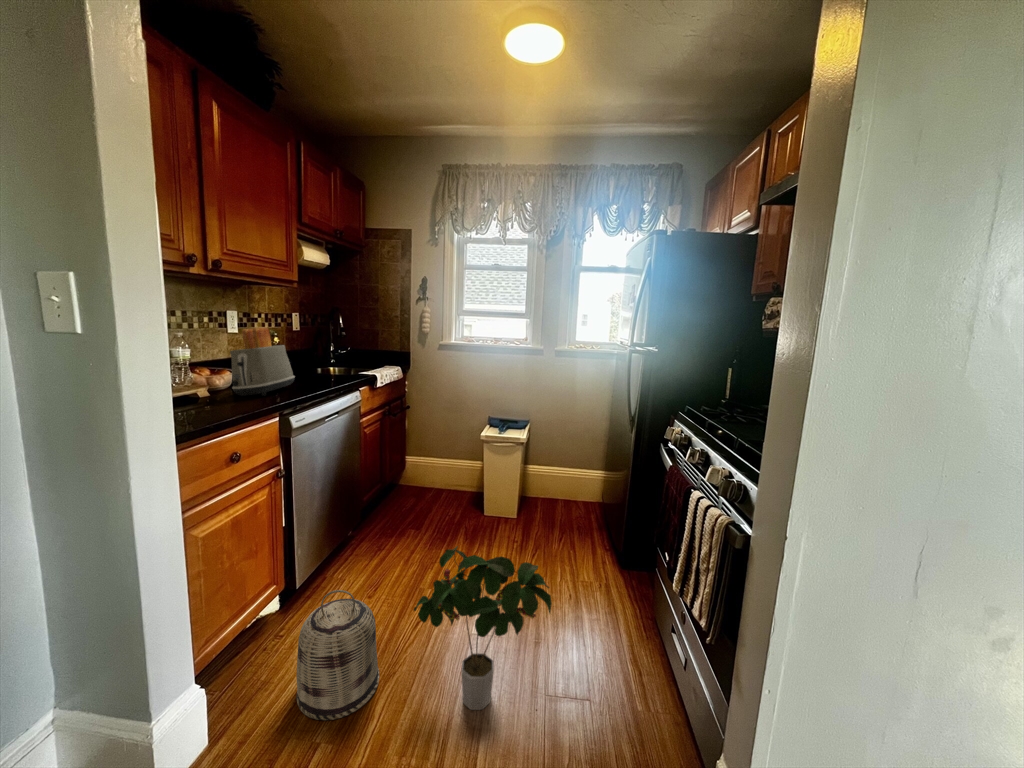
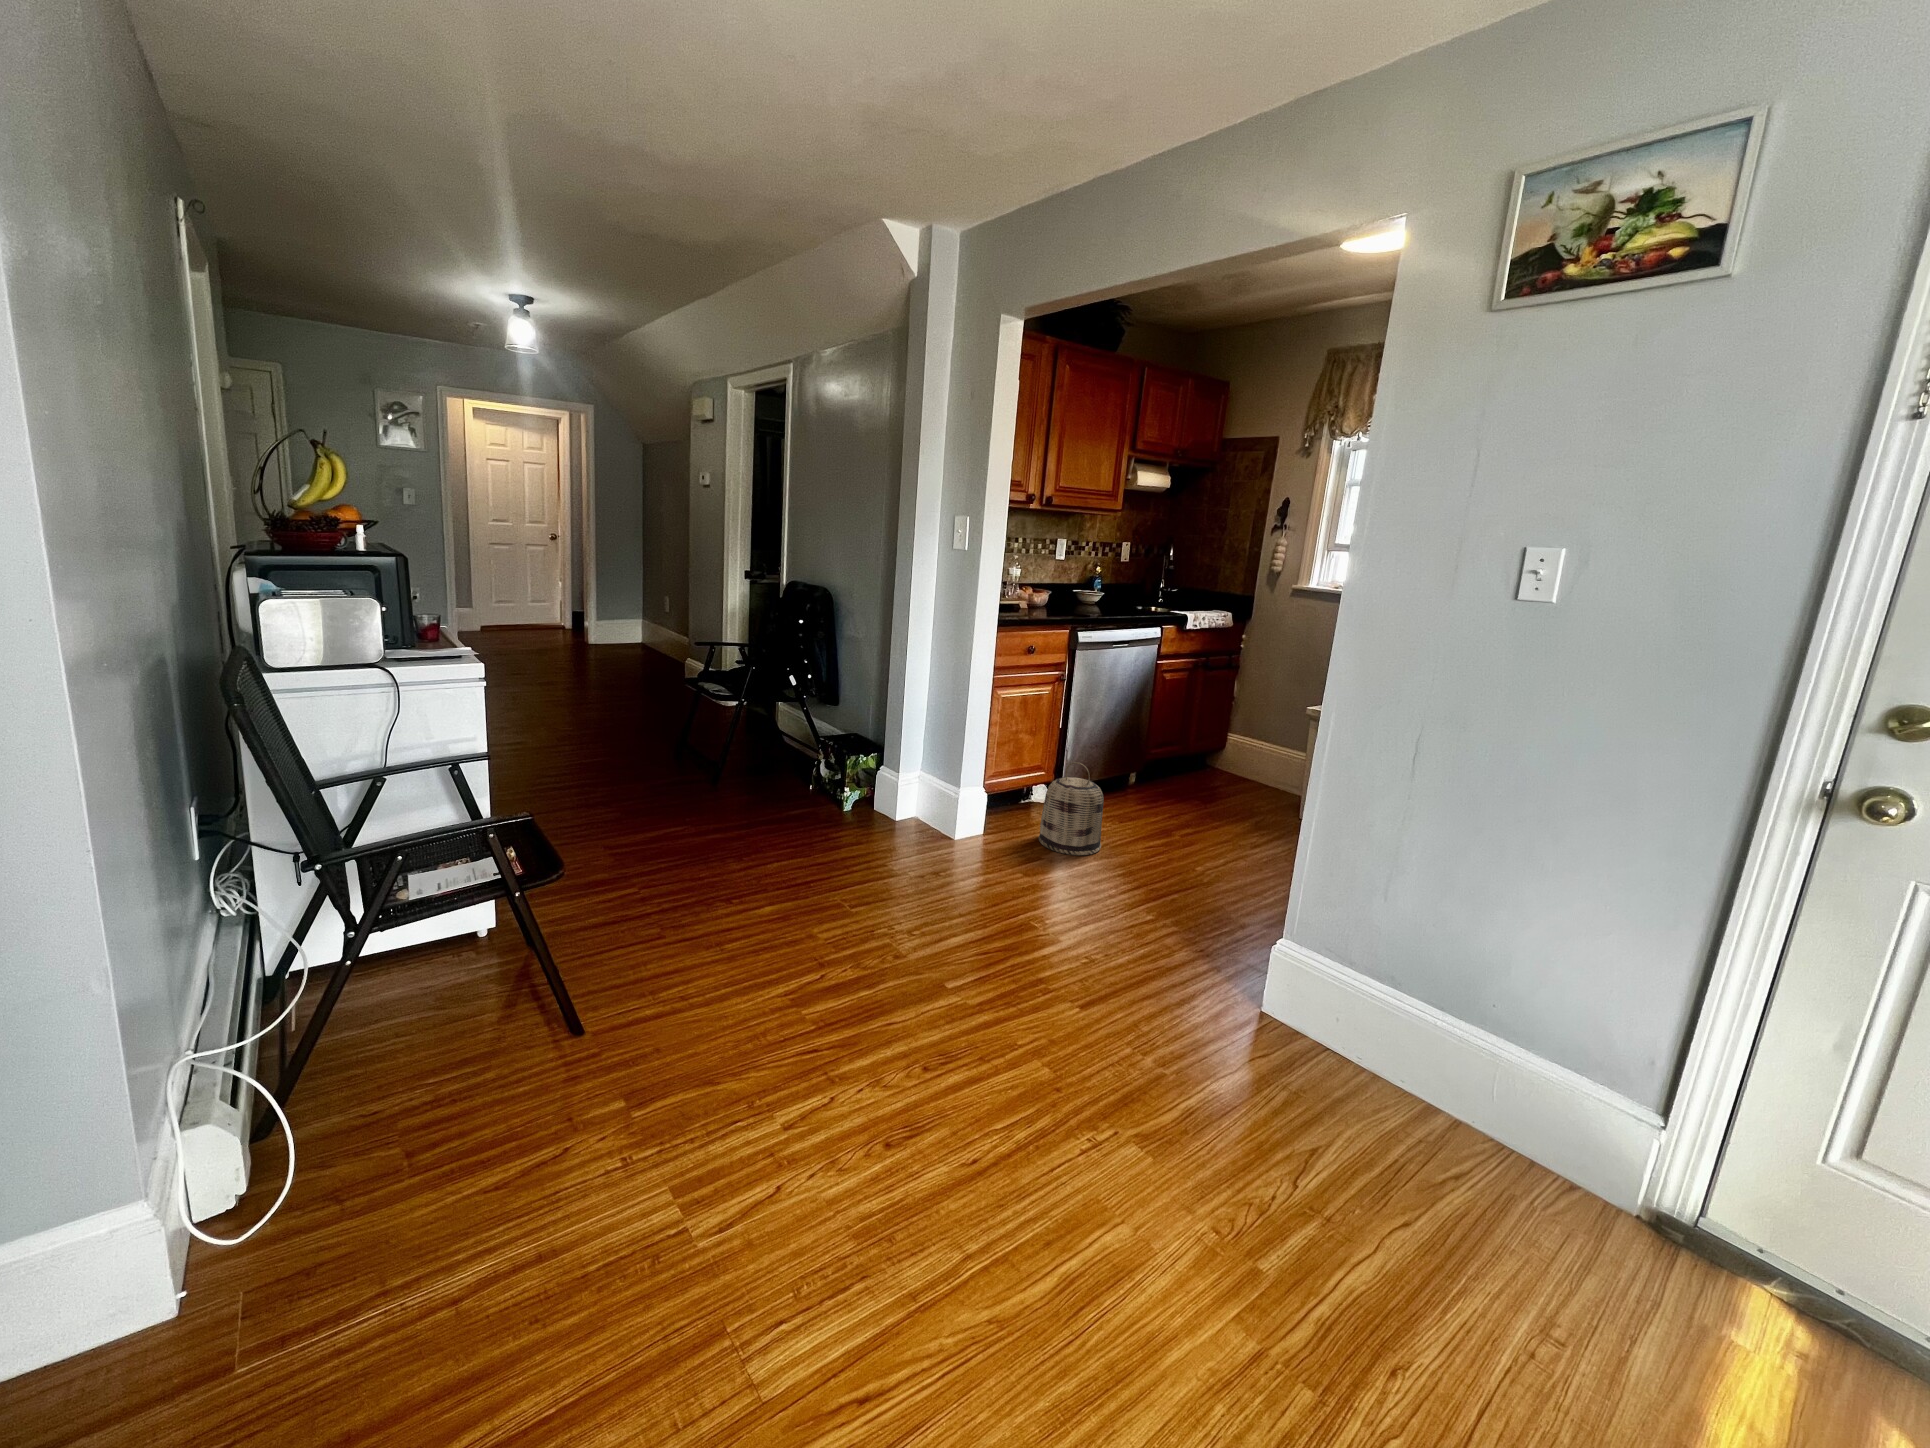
toaster: present [230,328,295,396] -> none [1043,554,1095,613]
potted plant: present [414,546,552,710] -> none [1132,750,1238,890]

